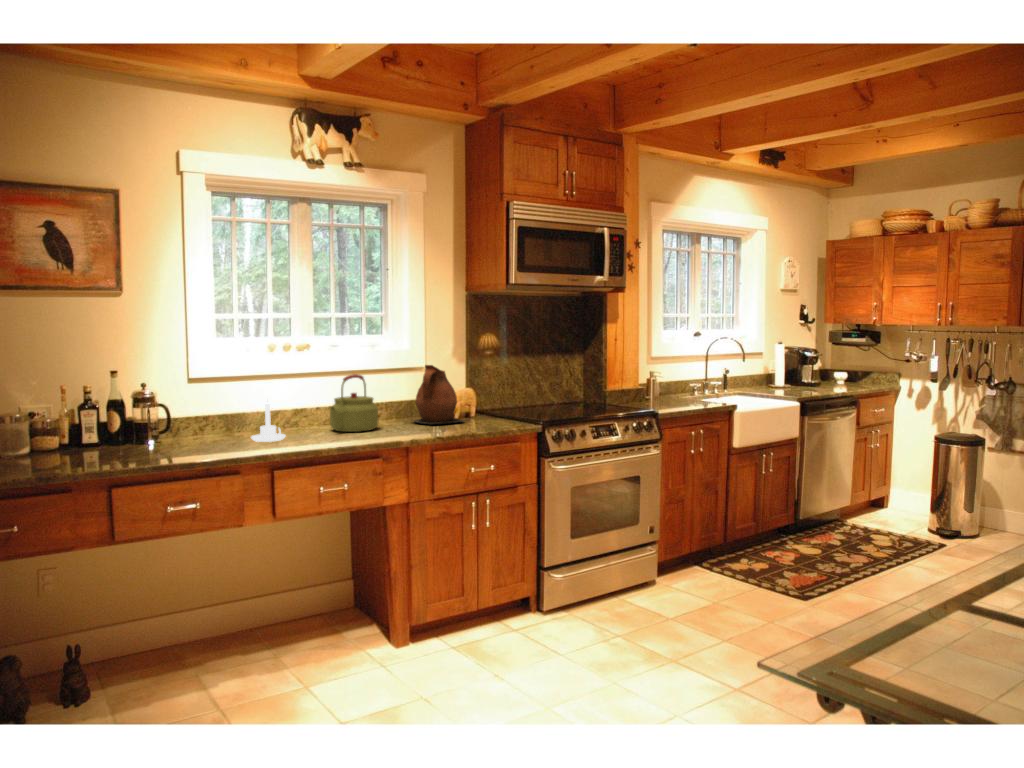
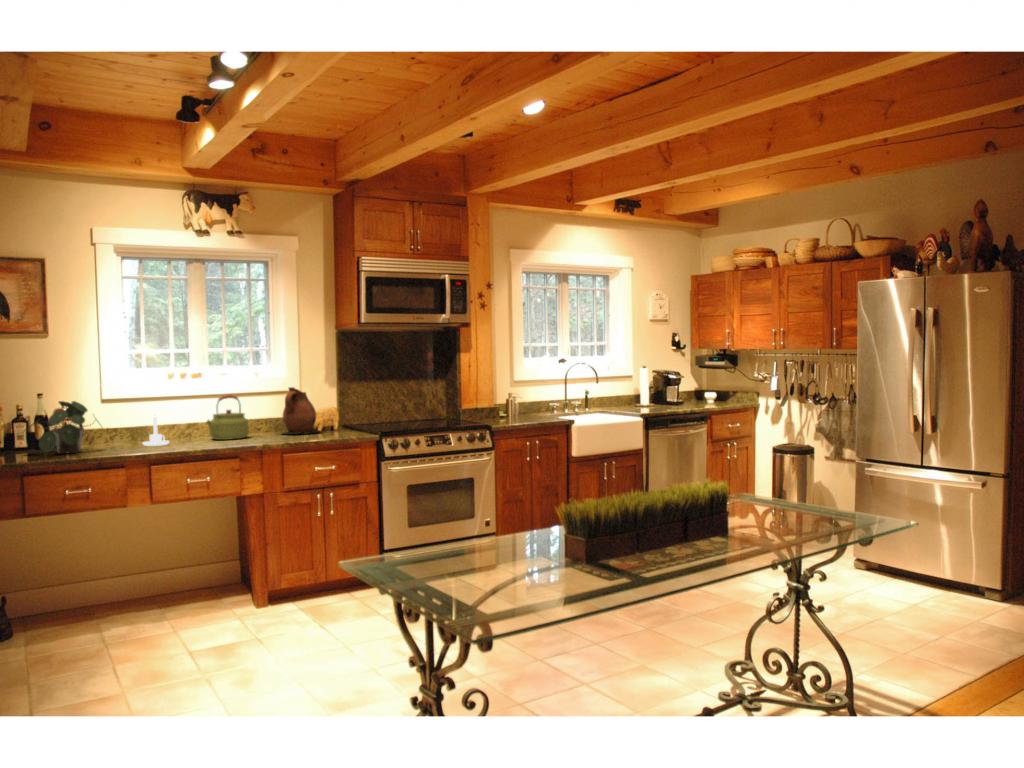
potted plant: none [96,383,203,455] -> present [26,401,87,454]

